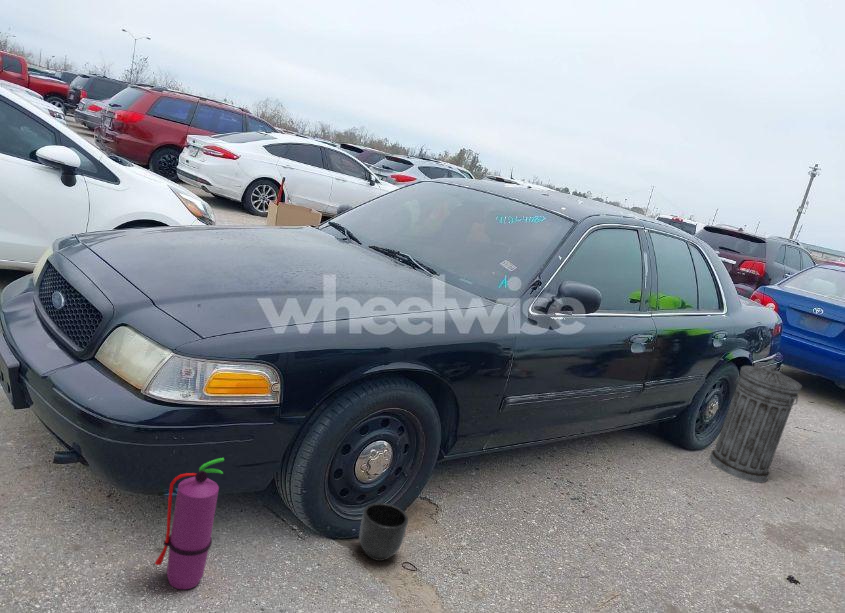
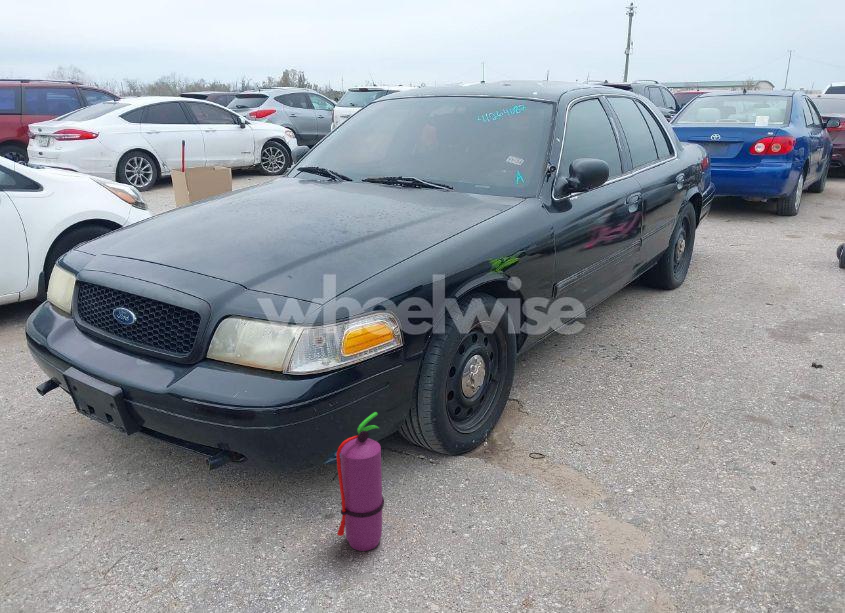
trash can: present [710,366,802,483] -> none [684,191,752,298]
planter: present [359,503,408,561] -> none [482,409,527,464]

